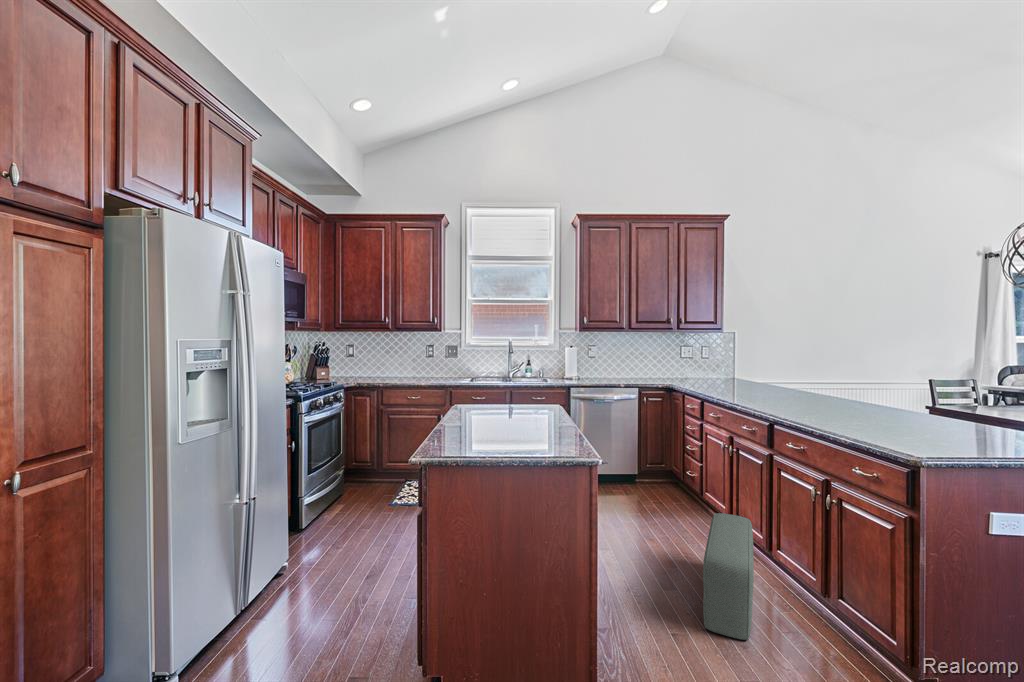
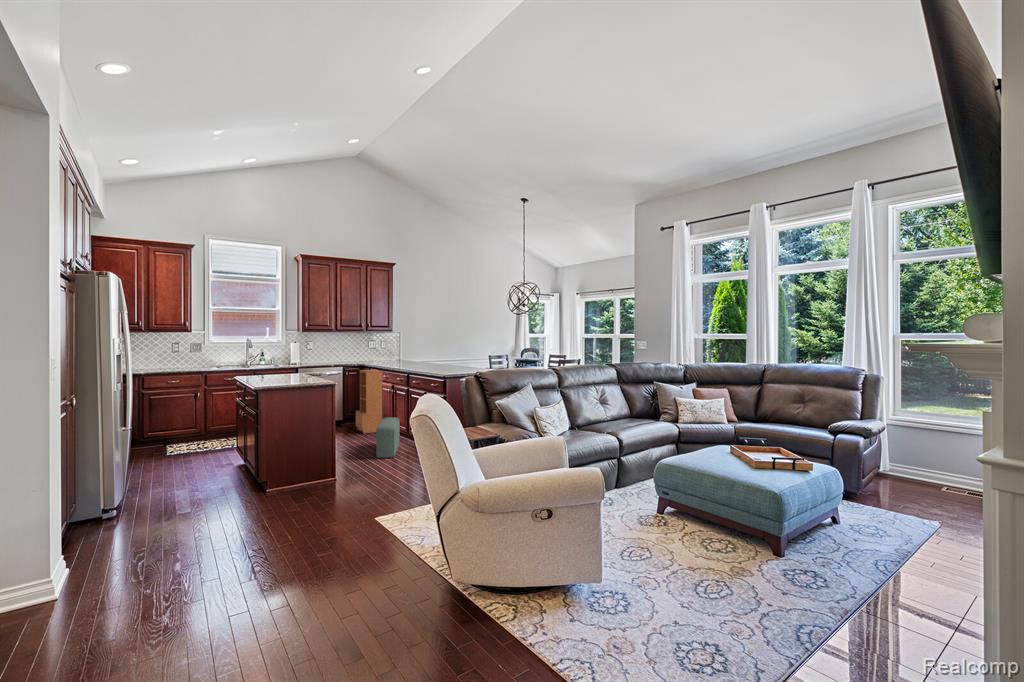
bookcase: none [657,397,707,513] -> present [356,370,382,433]

